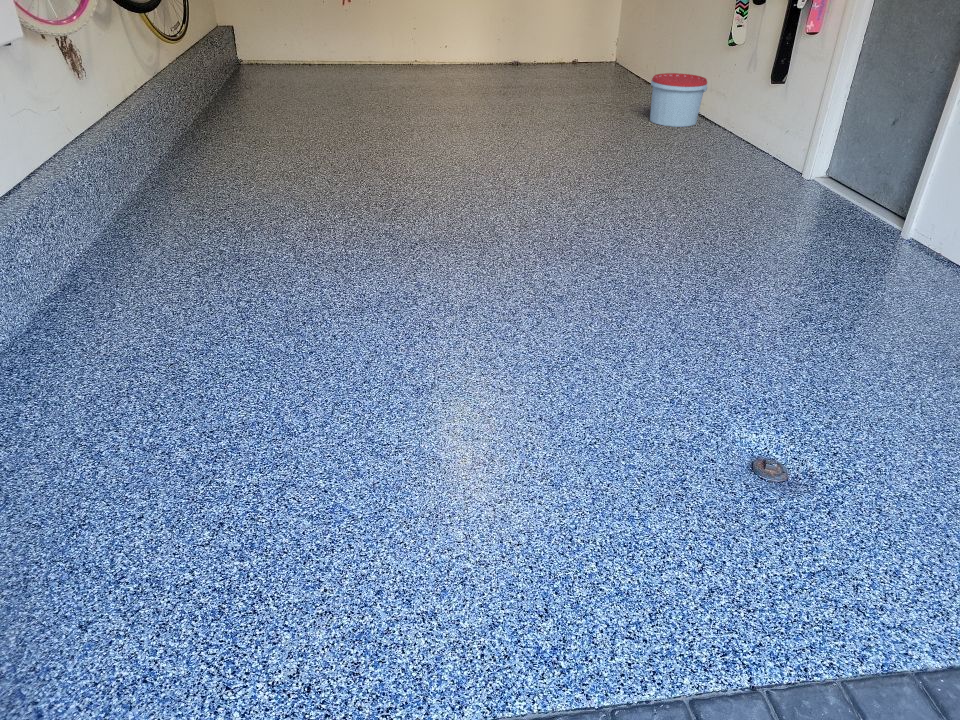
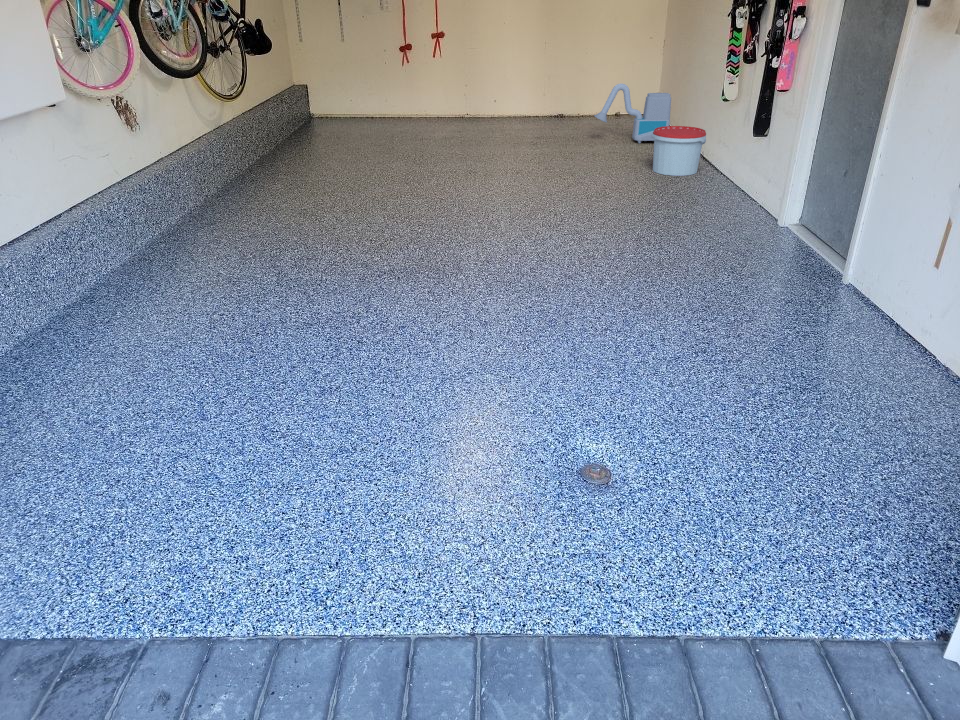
vacuum cleaner: none [574,27,654,92] -> present [594,84,671,143]

